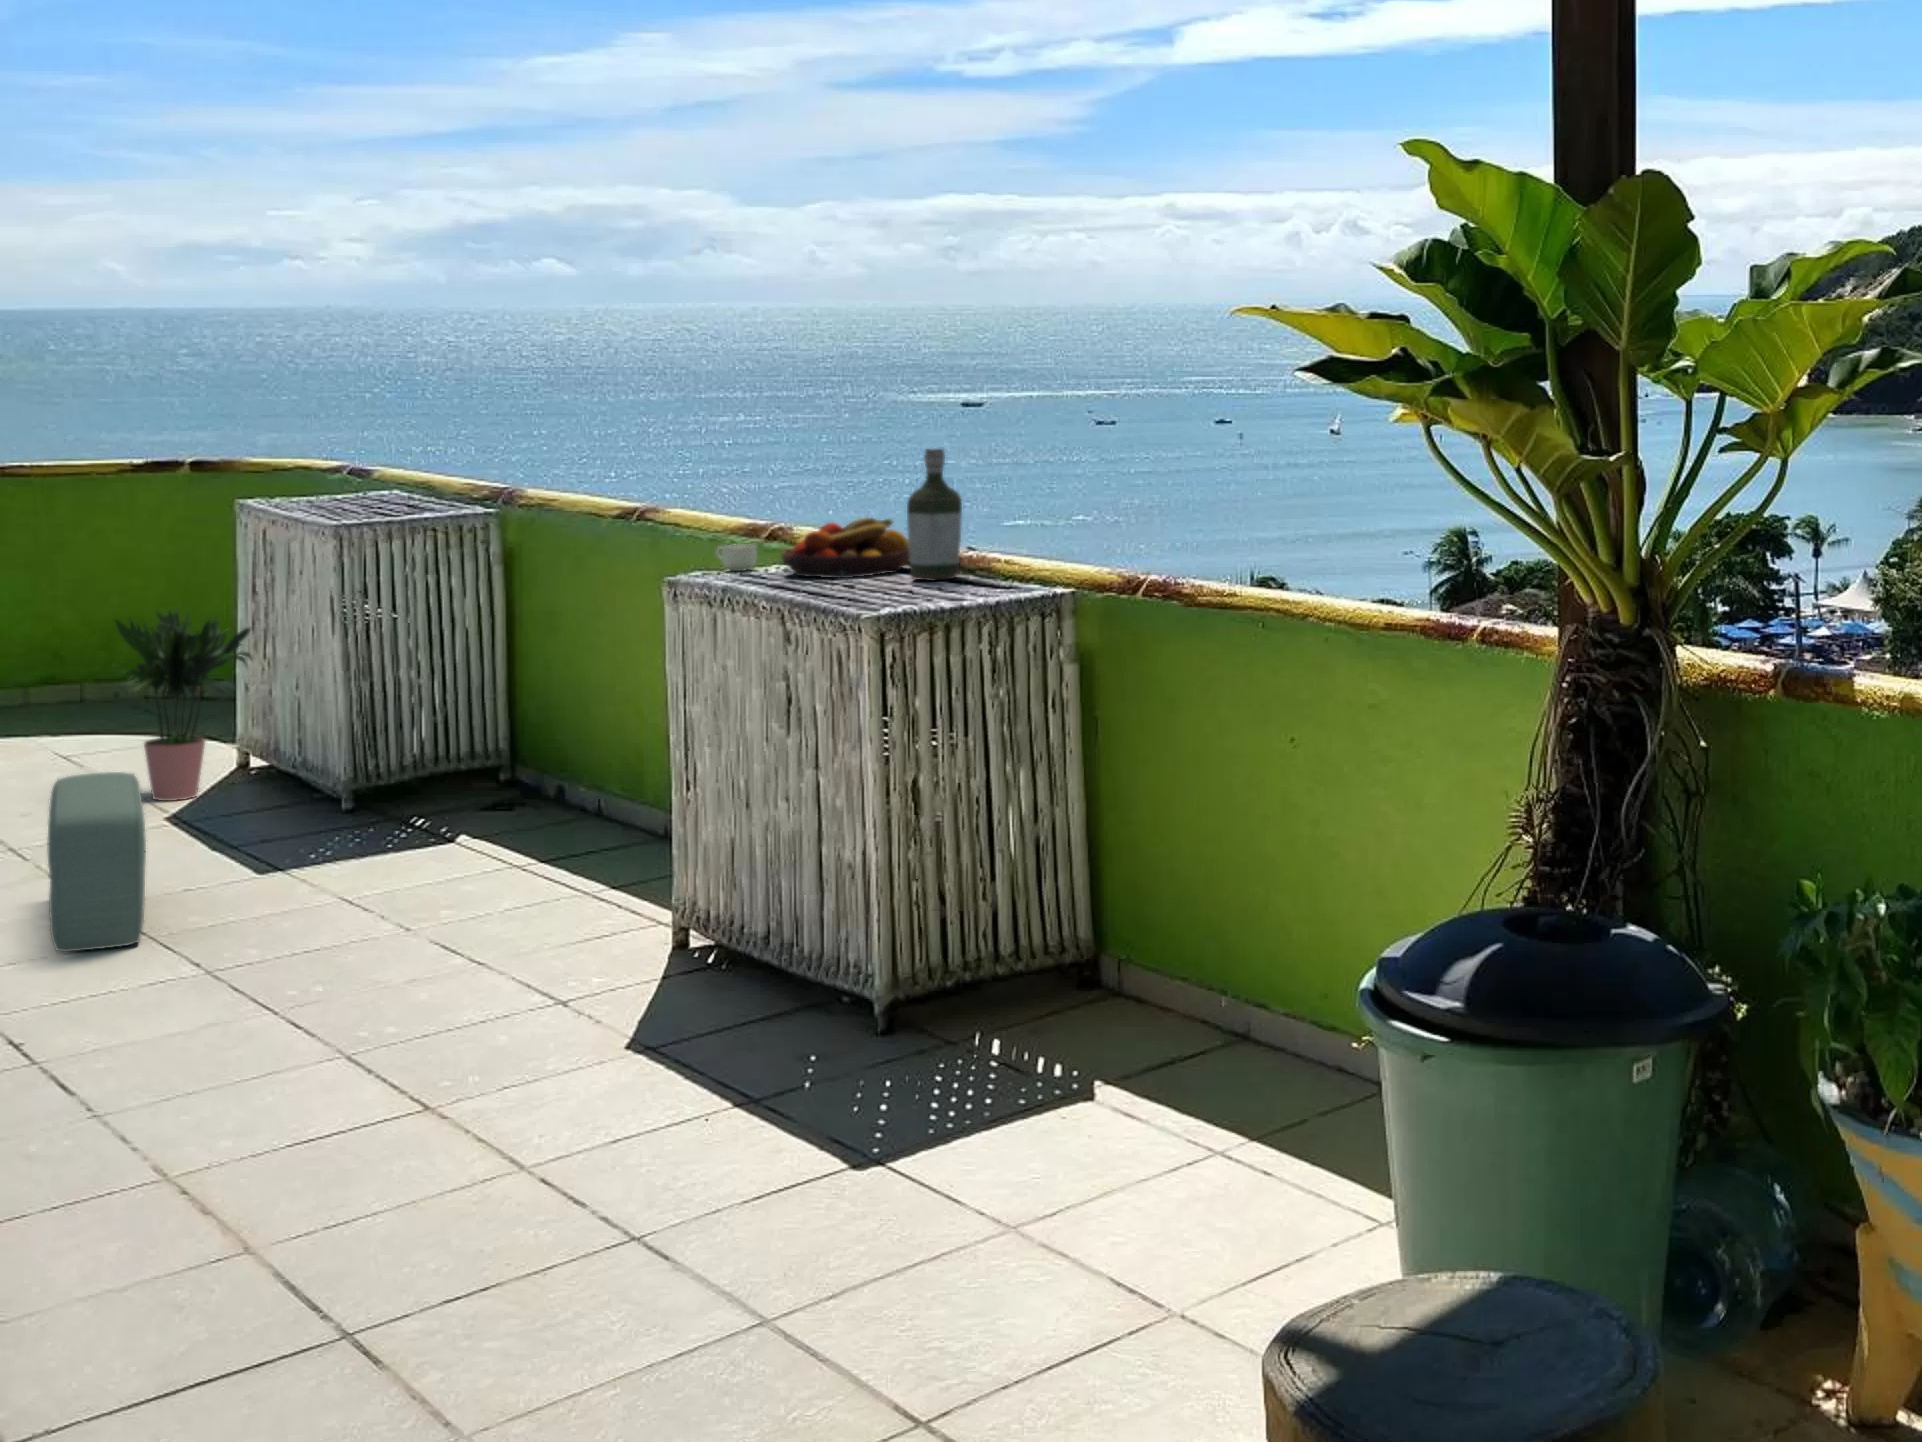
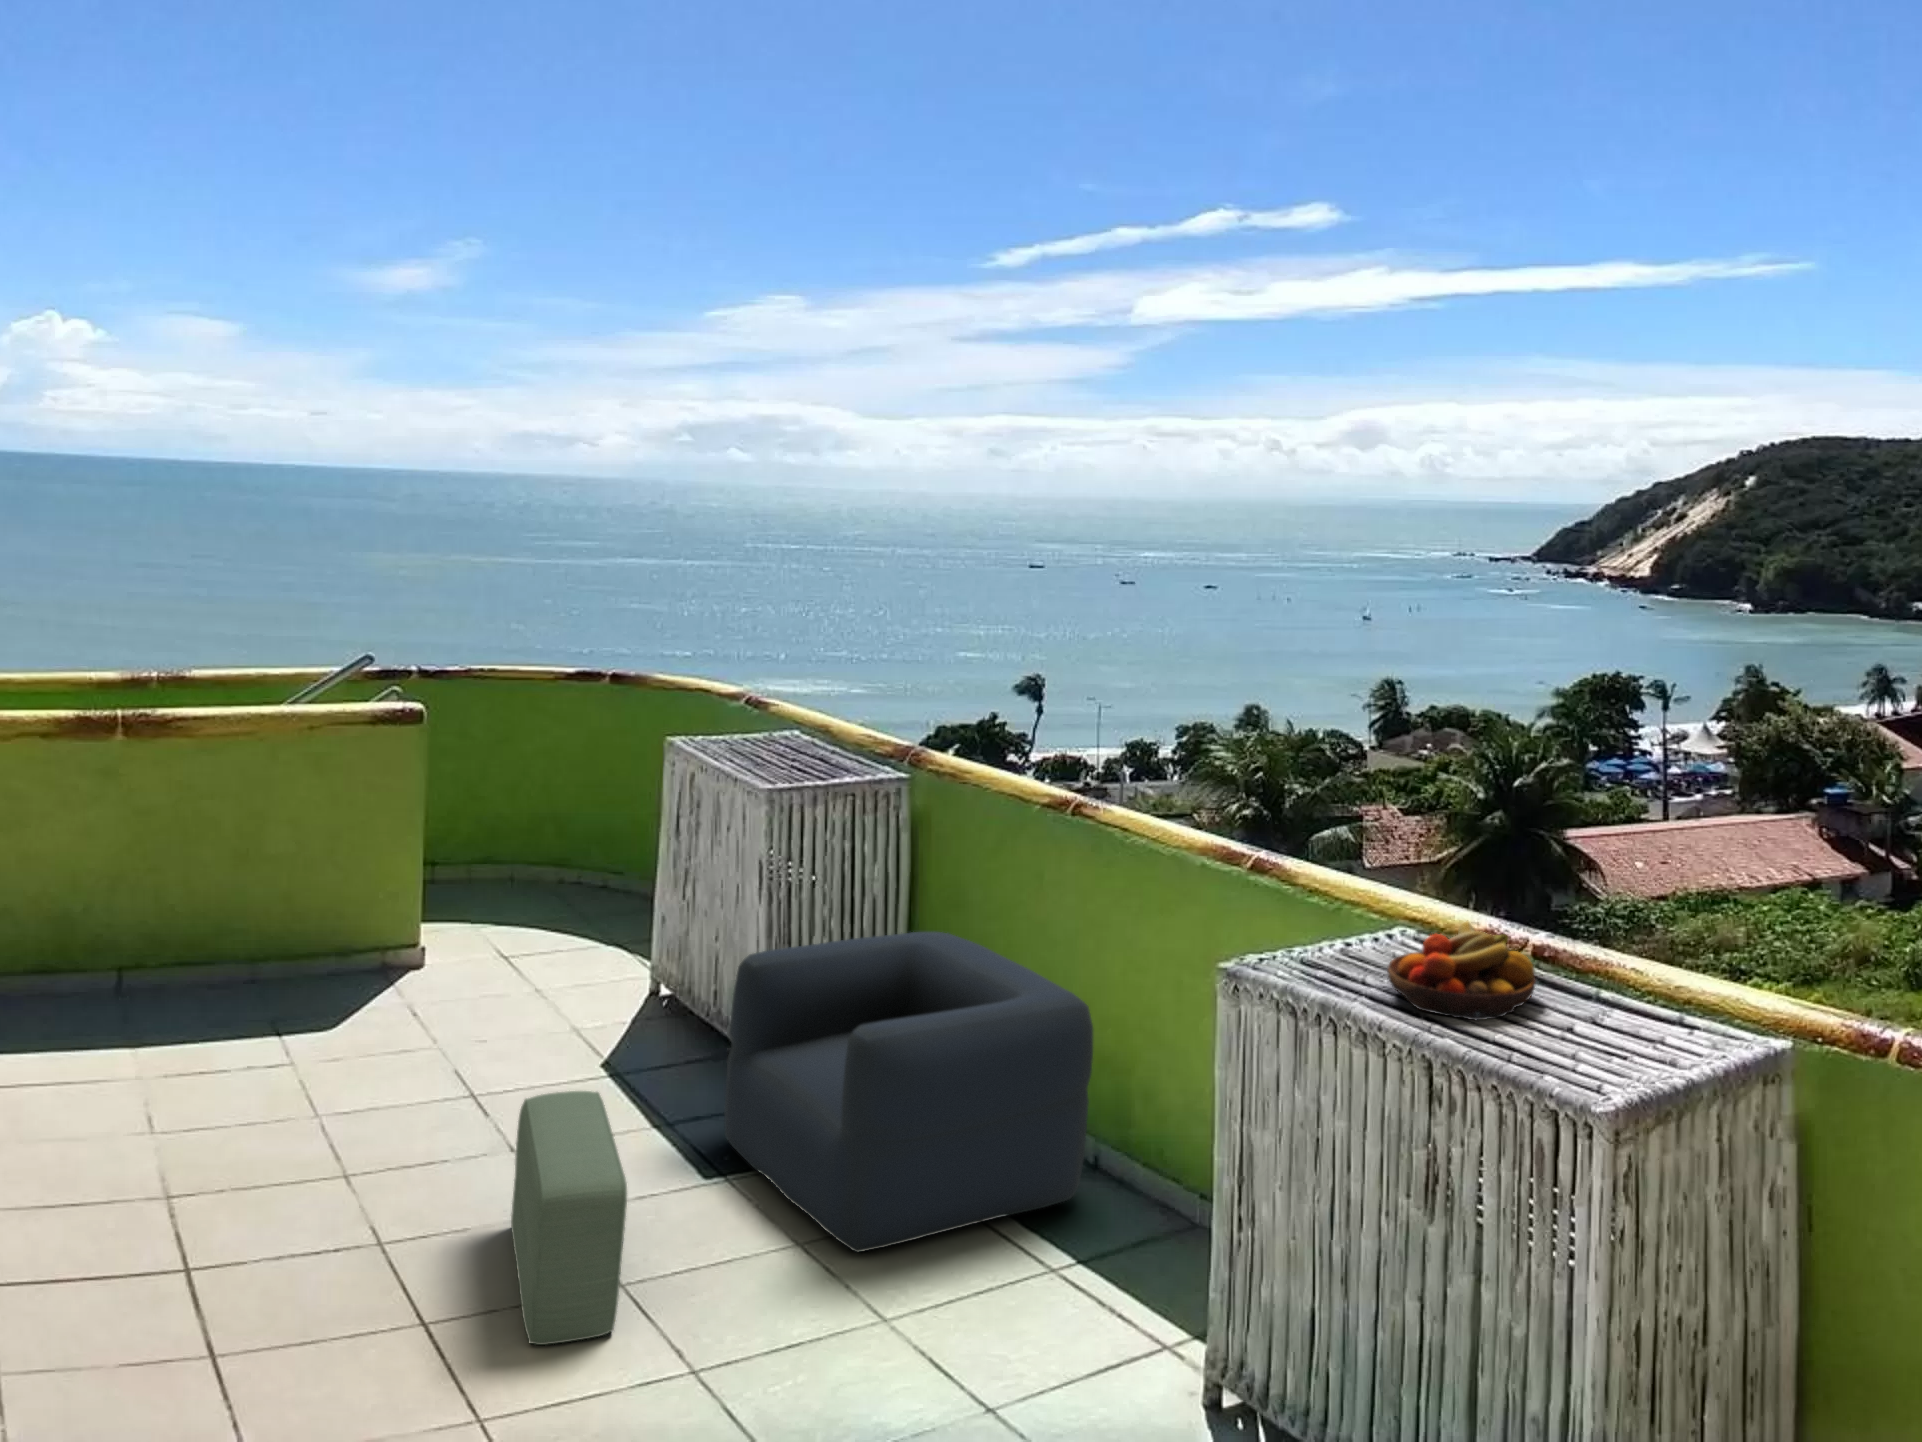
bottle: present [907,448,962,580] -> none [1578,880,1652,1053]
cup: present [716,544,756,571] -> none [1284,938,1332,974]
potted plant: present [115,611,253,801] -> none [539,841,680,1046]
armchair: none [289,650,648,899] -> present [724,932,1093,1252]

